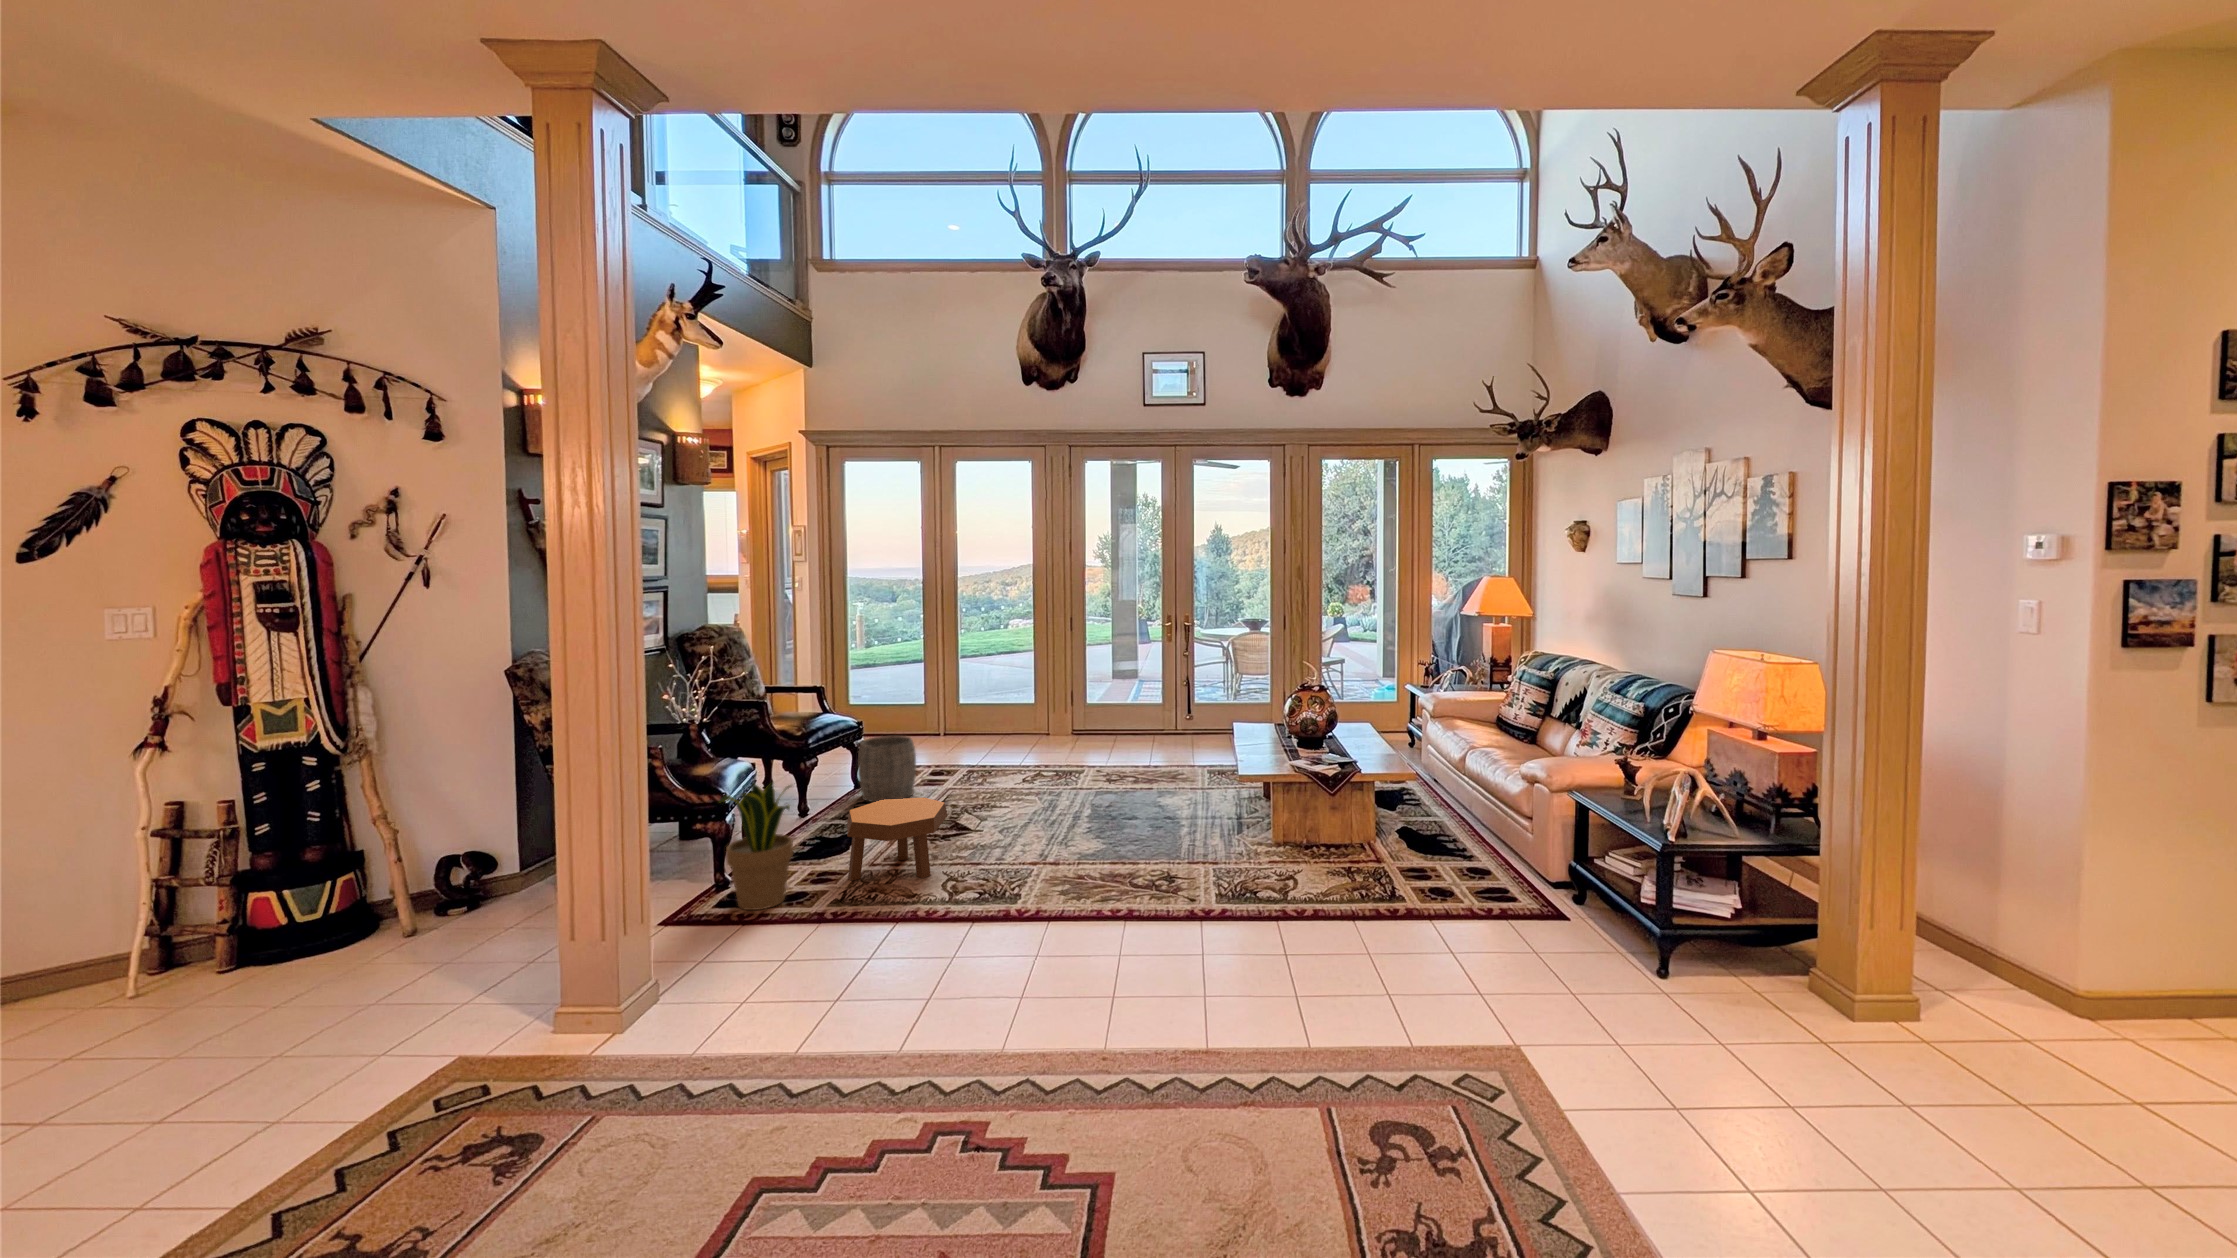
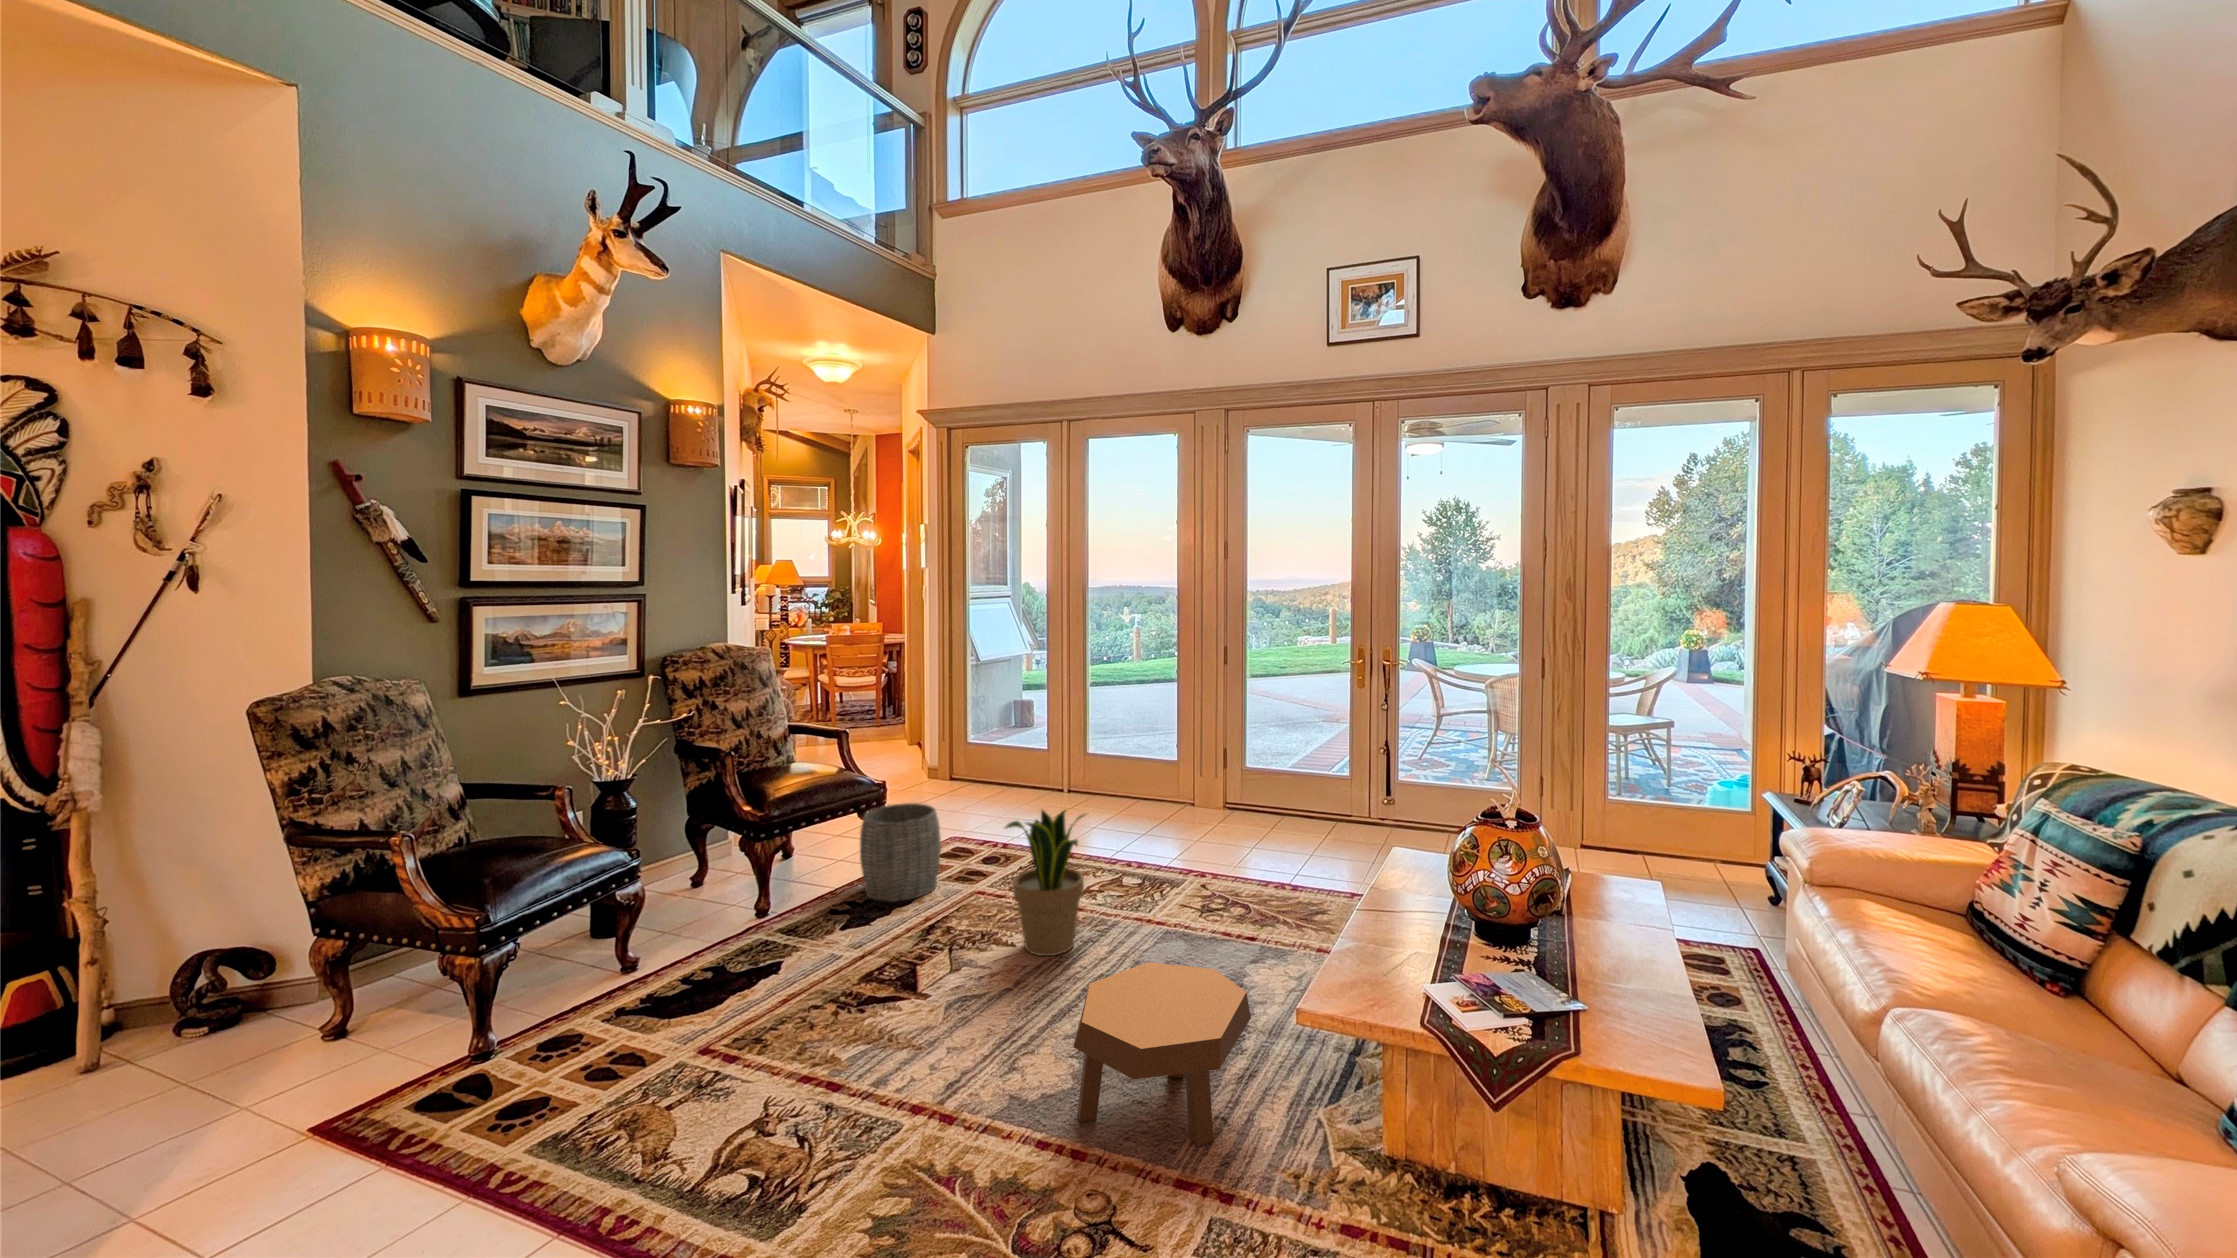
potted plant: present [720,783,793,910] -> present [1005,810,1085,956]
footstool: present [847,797,948,881] -> present [1073,962,1251,1147]

